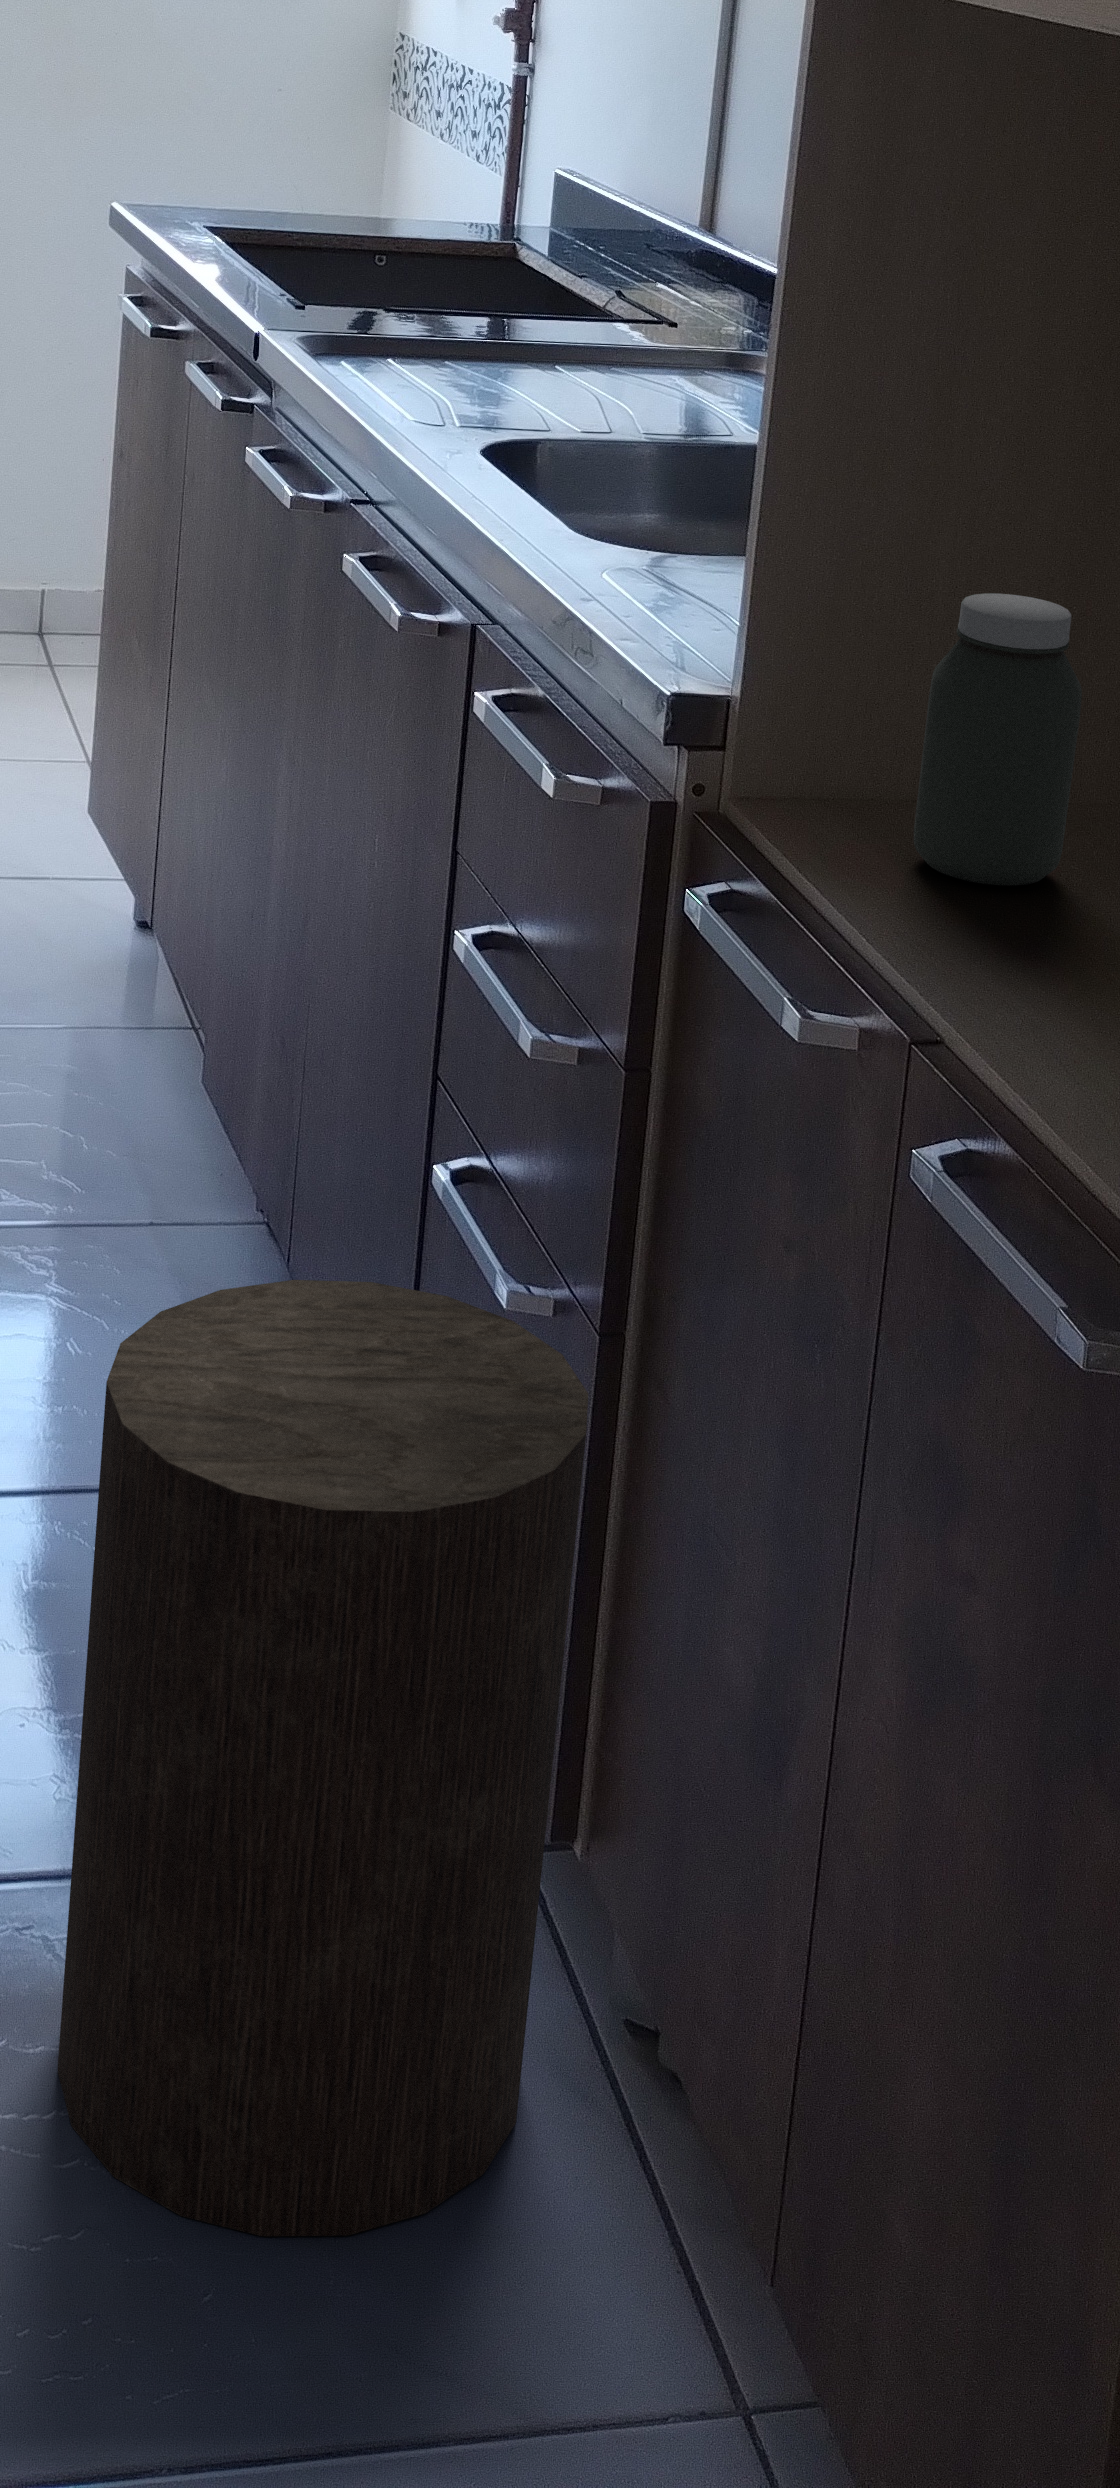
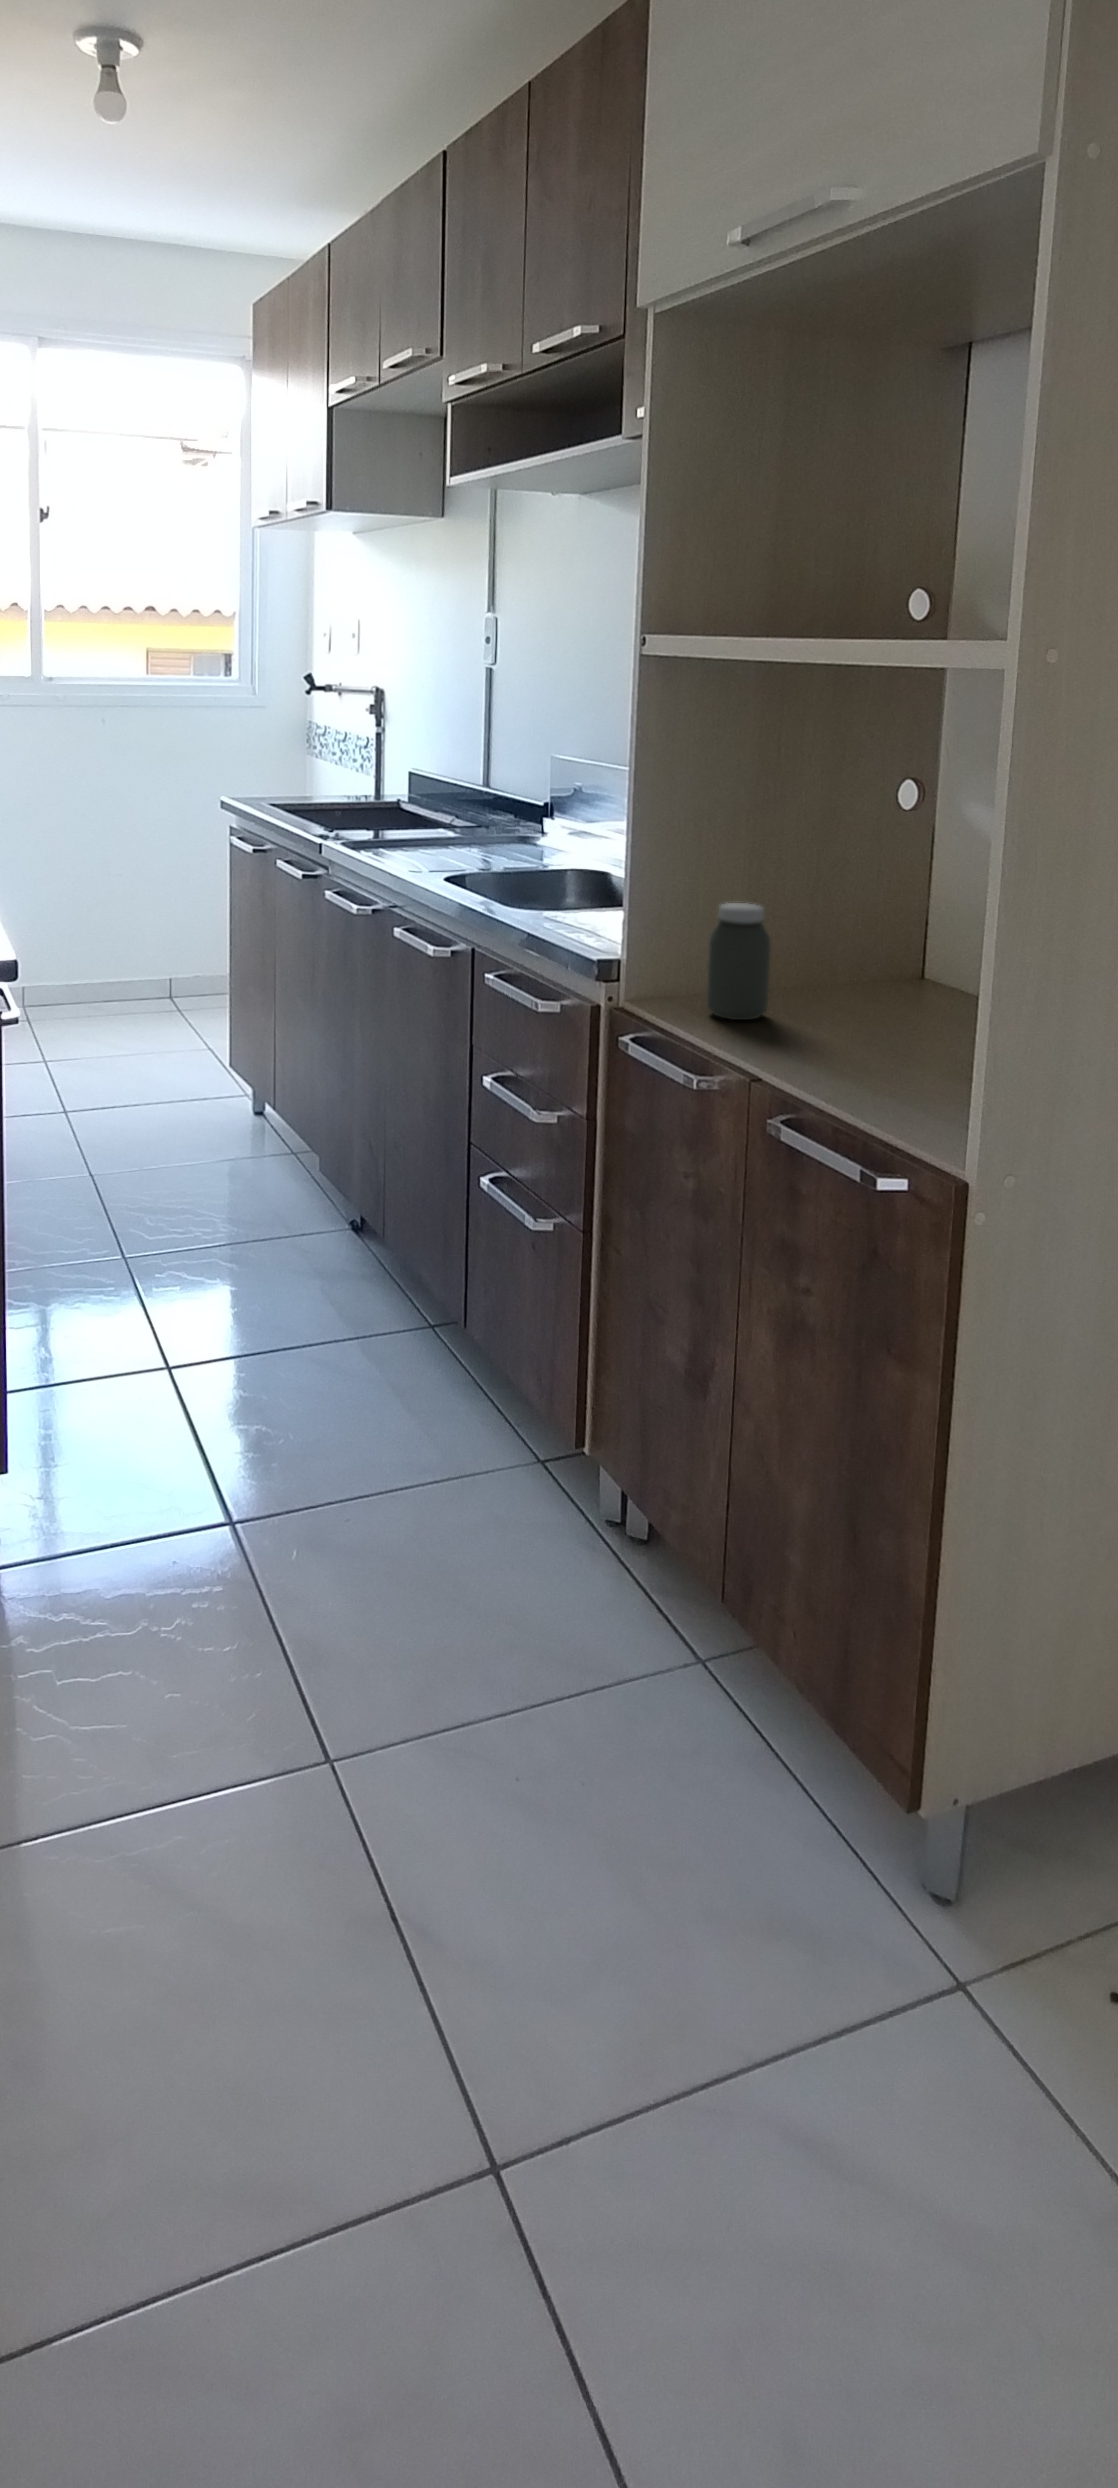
stool: present [57,1280,588,2236] -> none [392,1224,596,1625]

